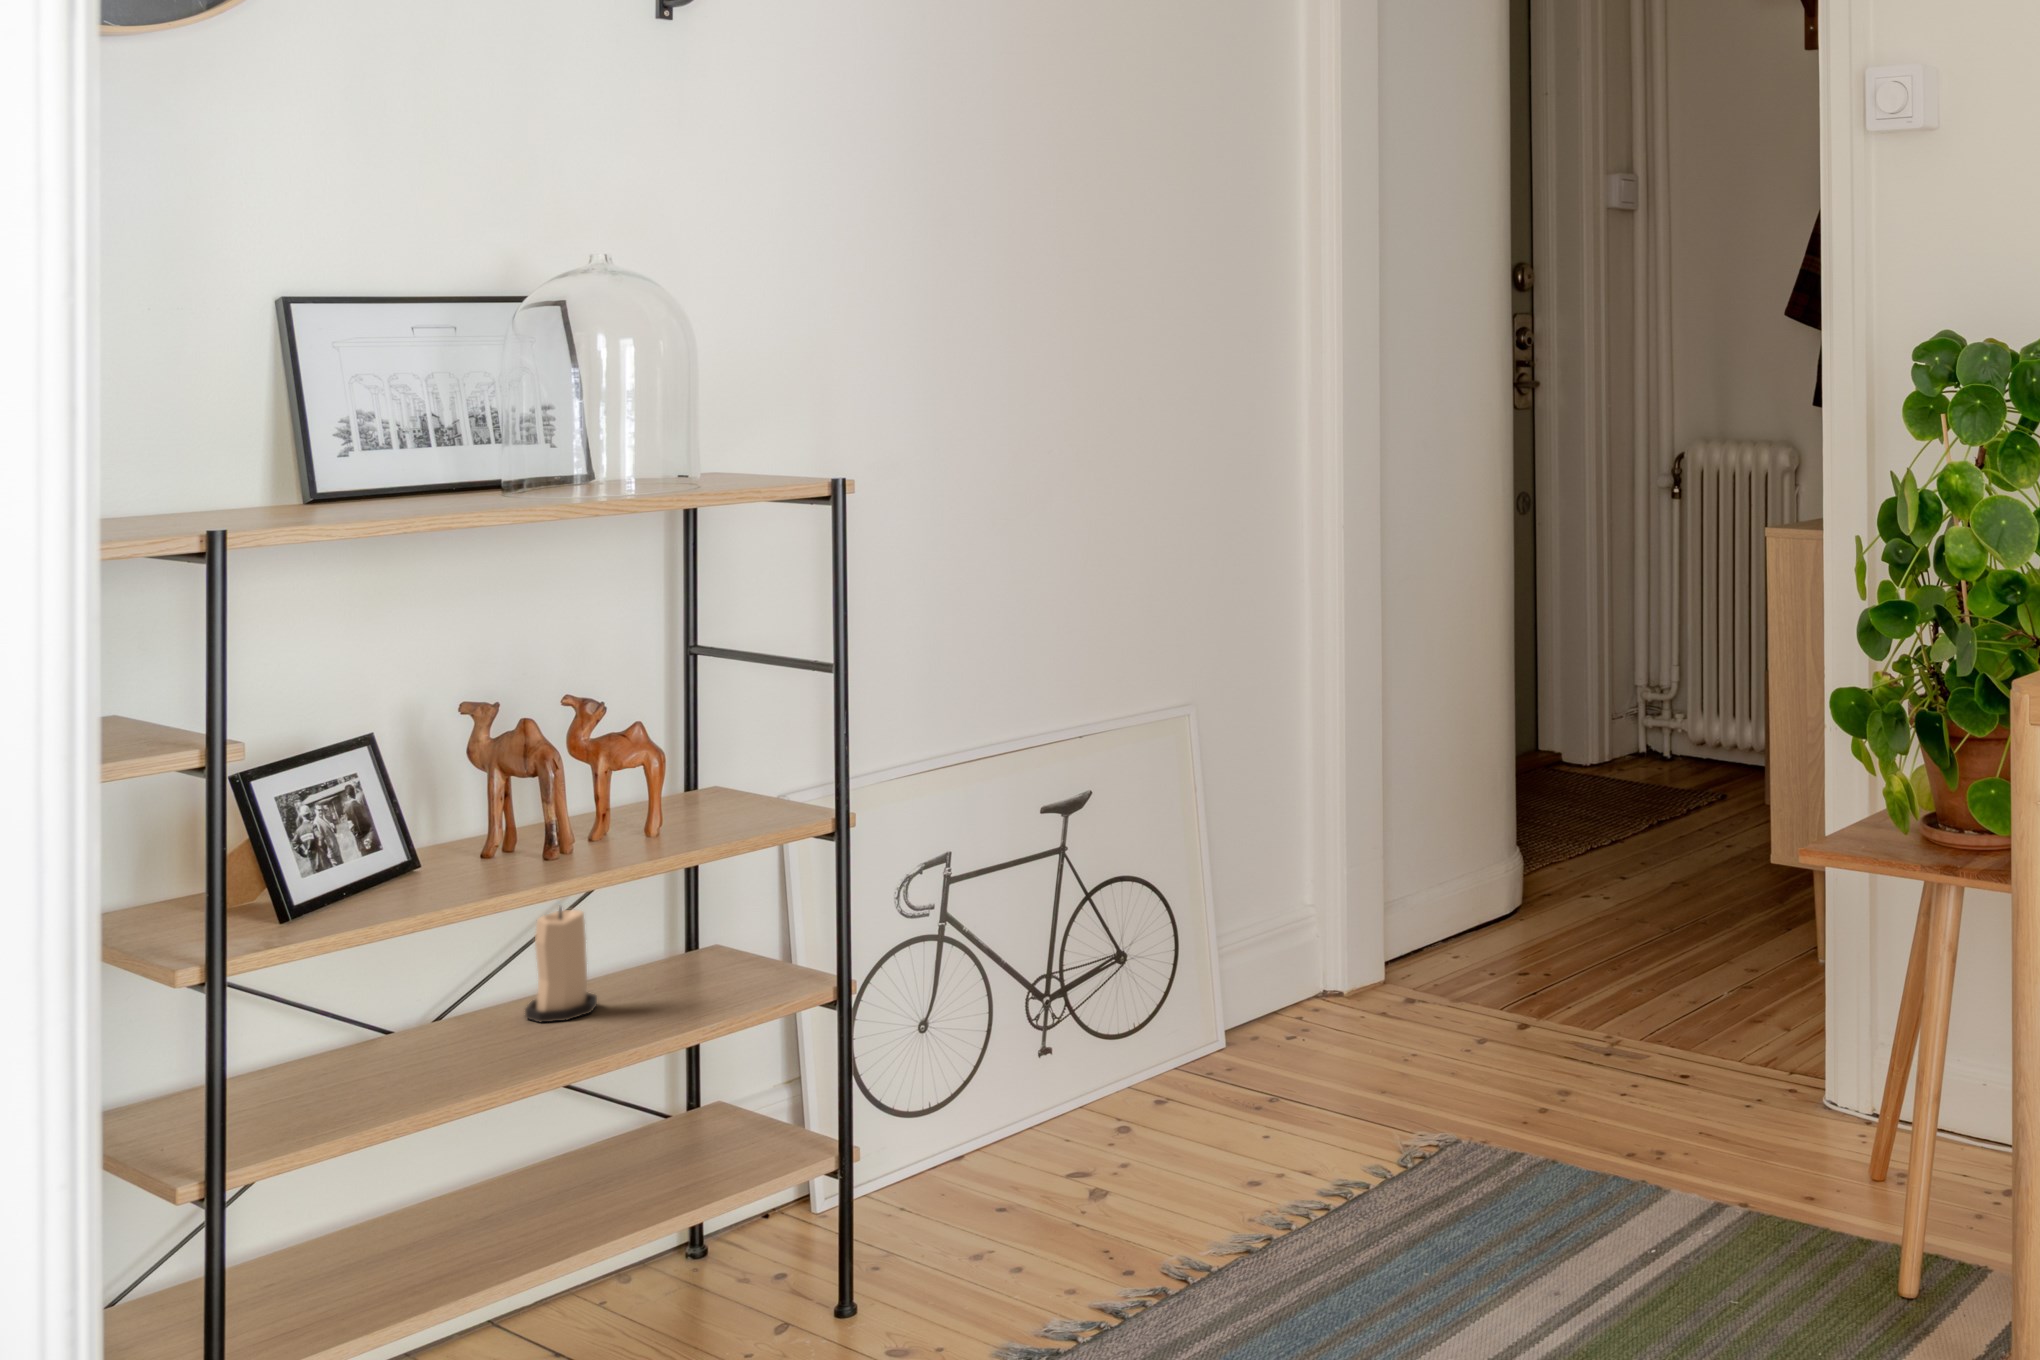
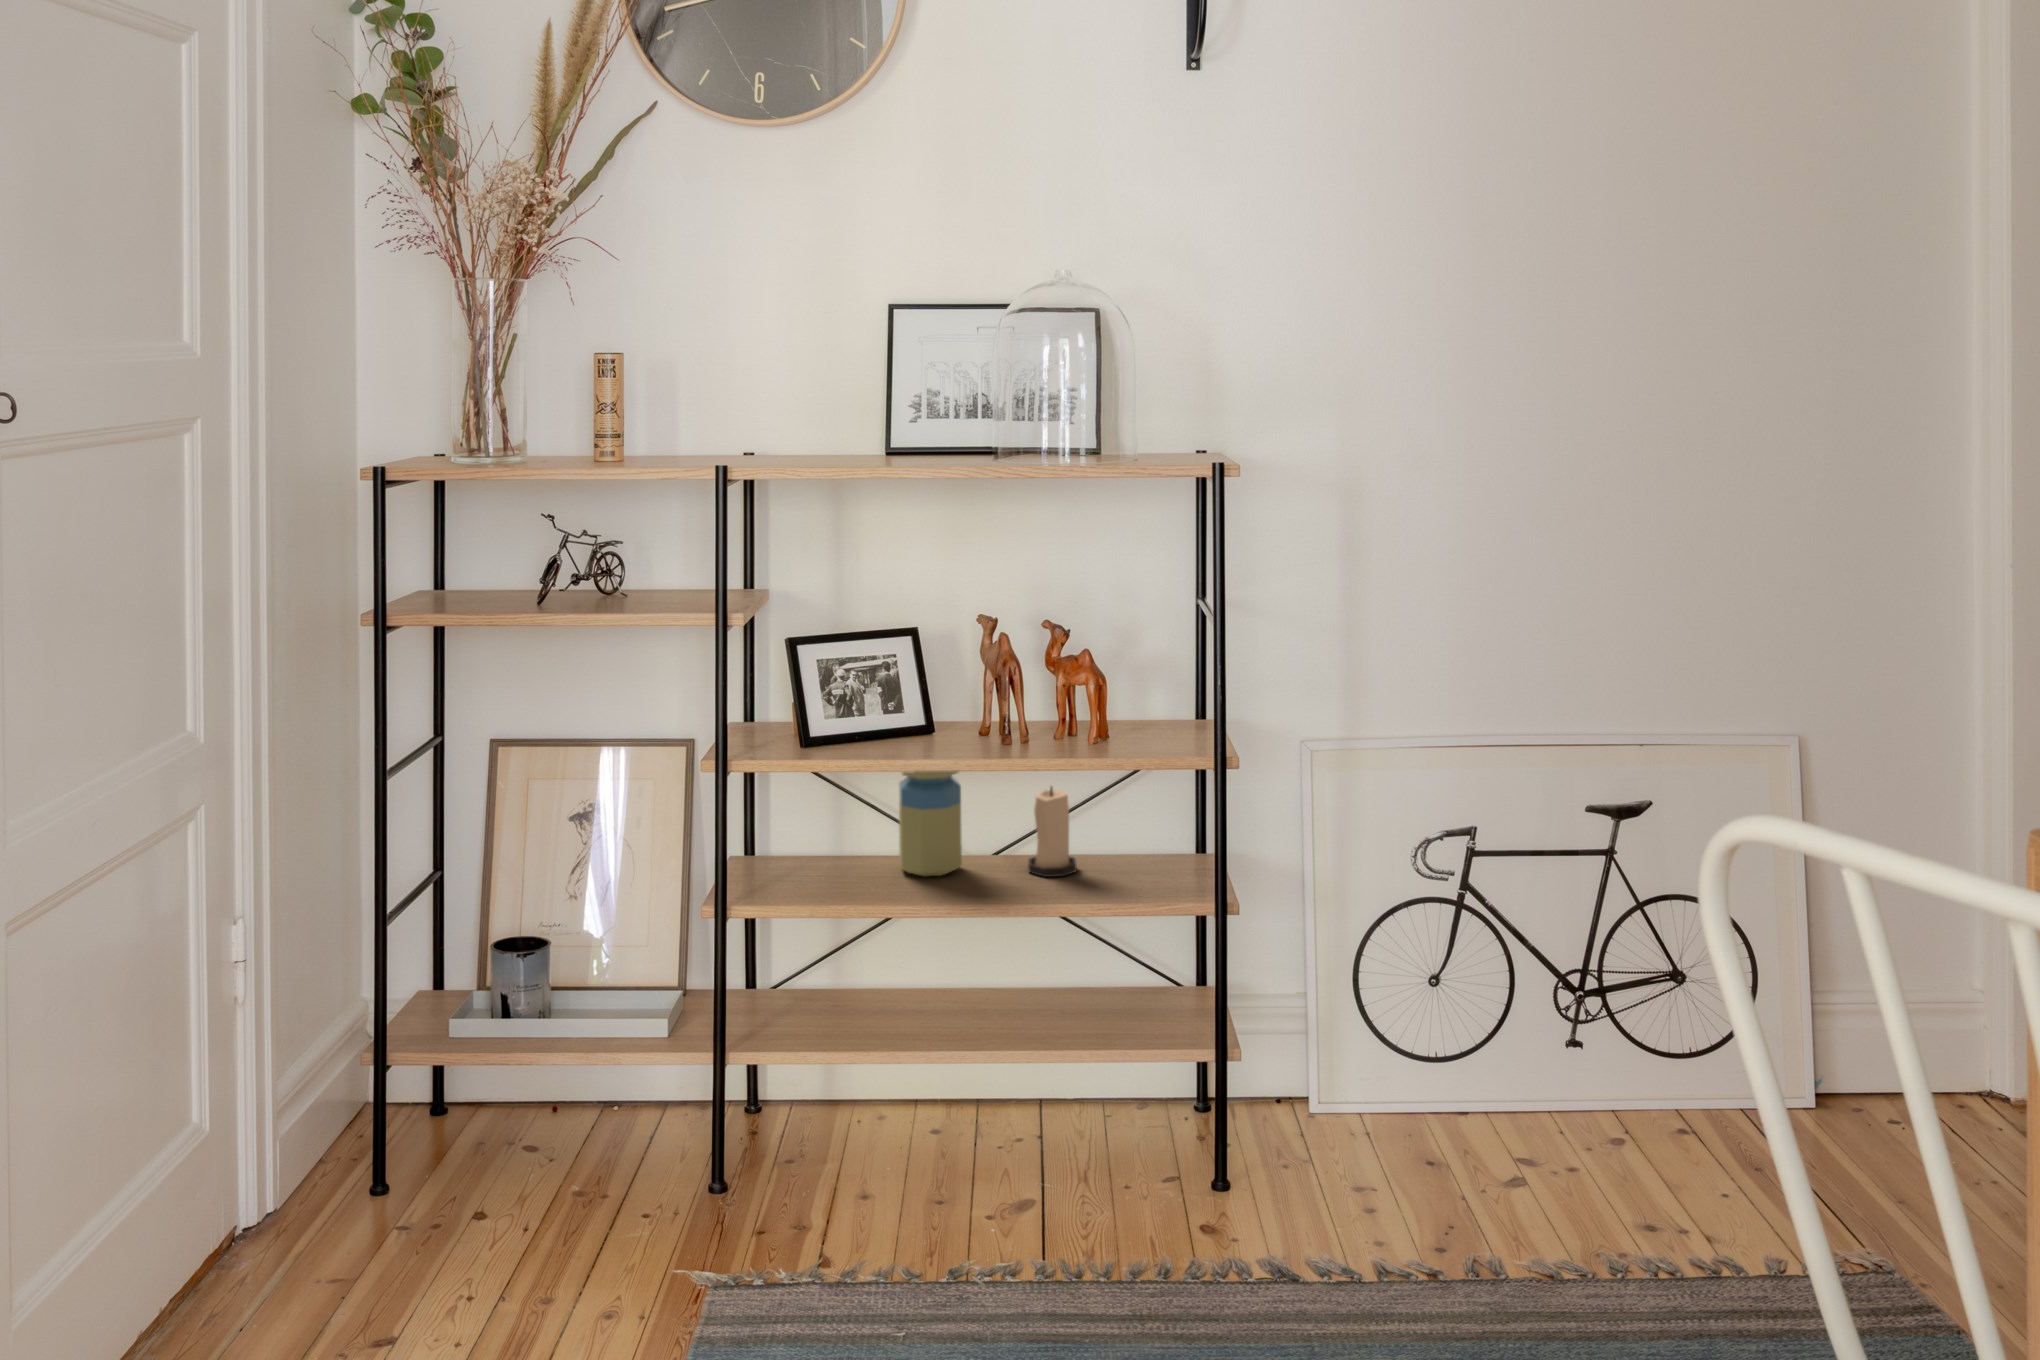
jar: none [356,901,455,1068] -> present [899,771,962,876]

